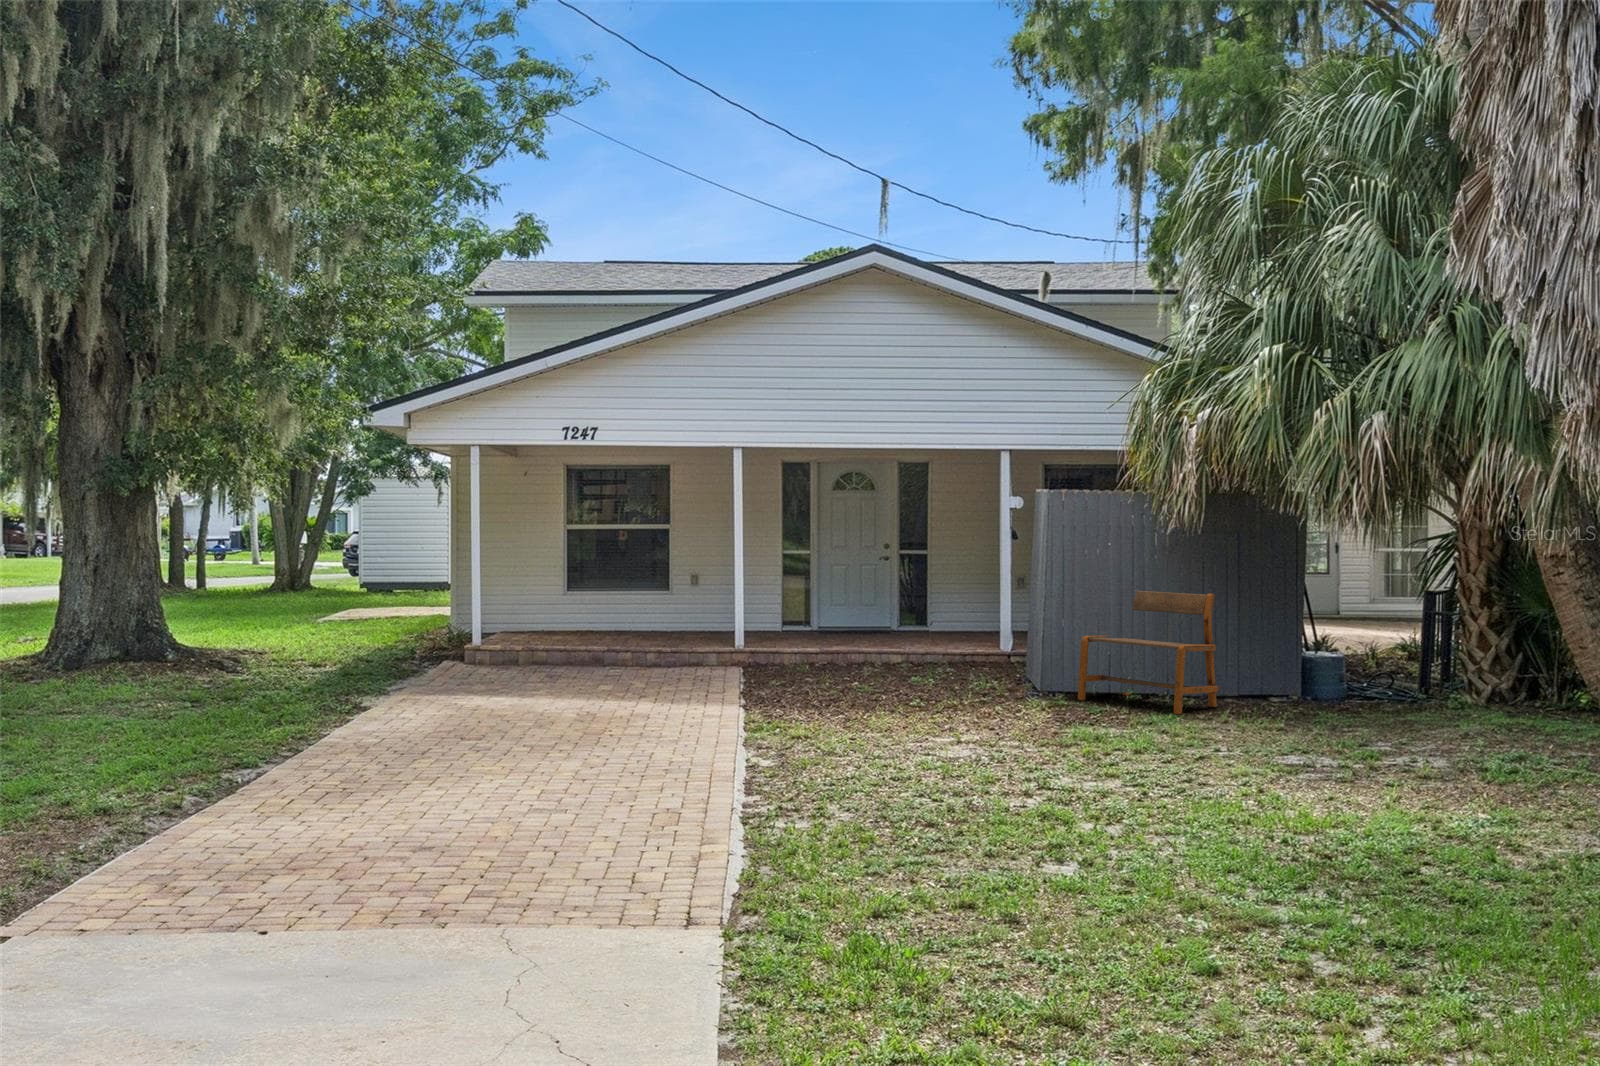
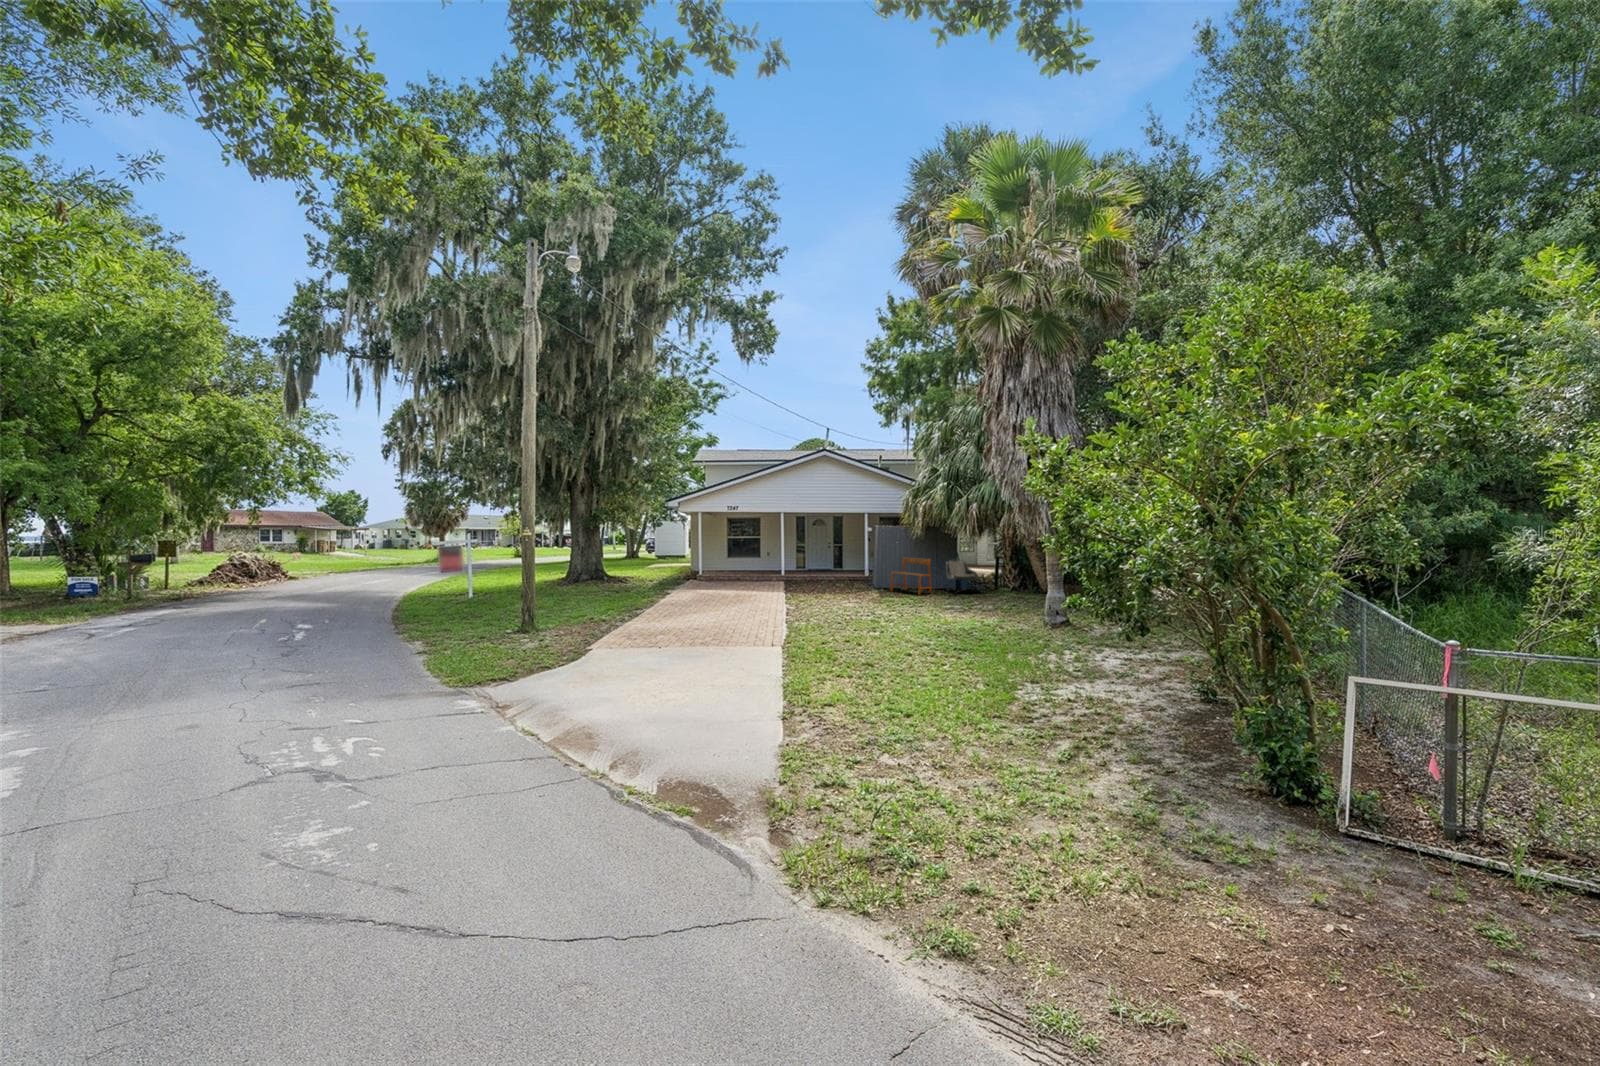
lounge chair: none [1254,600,1374,710] -> present [946,560,979,593]

